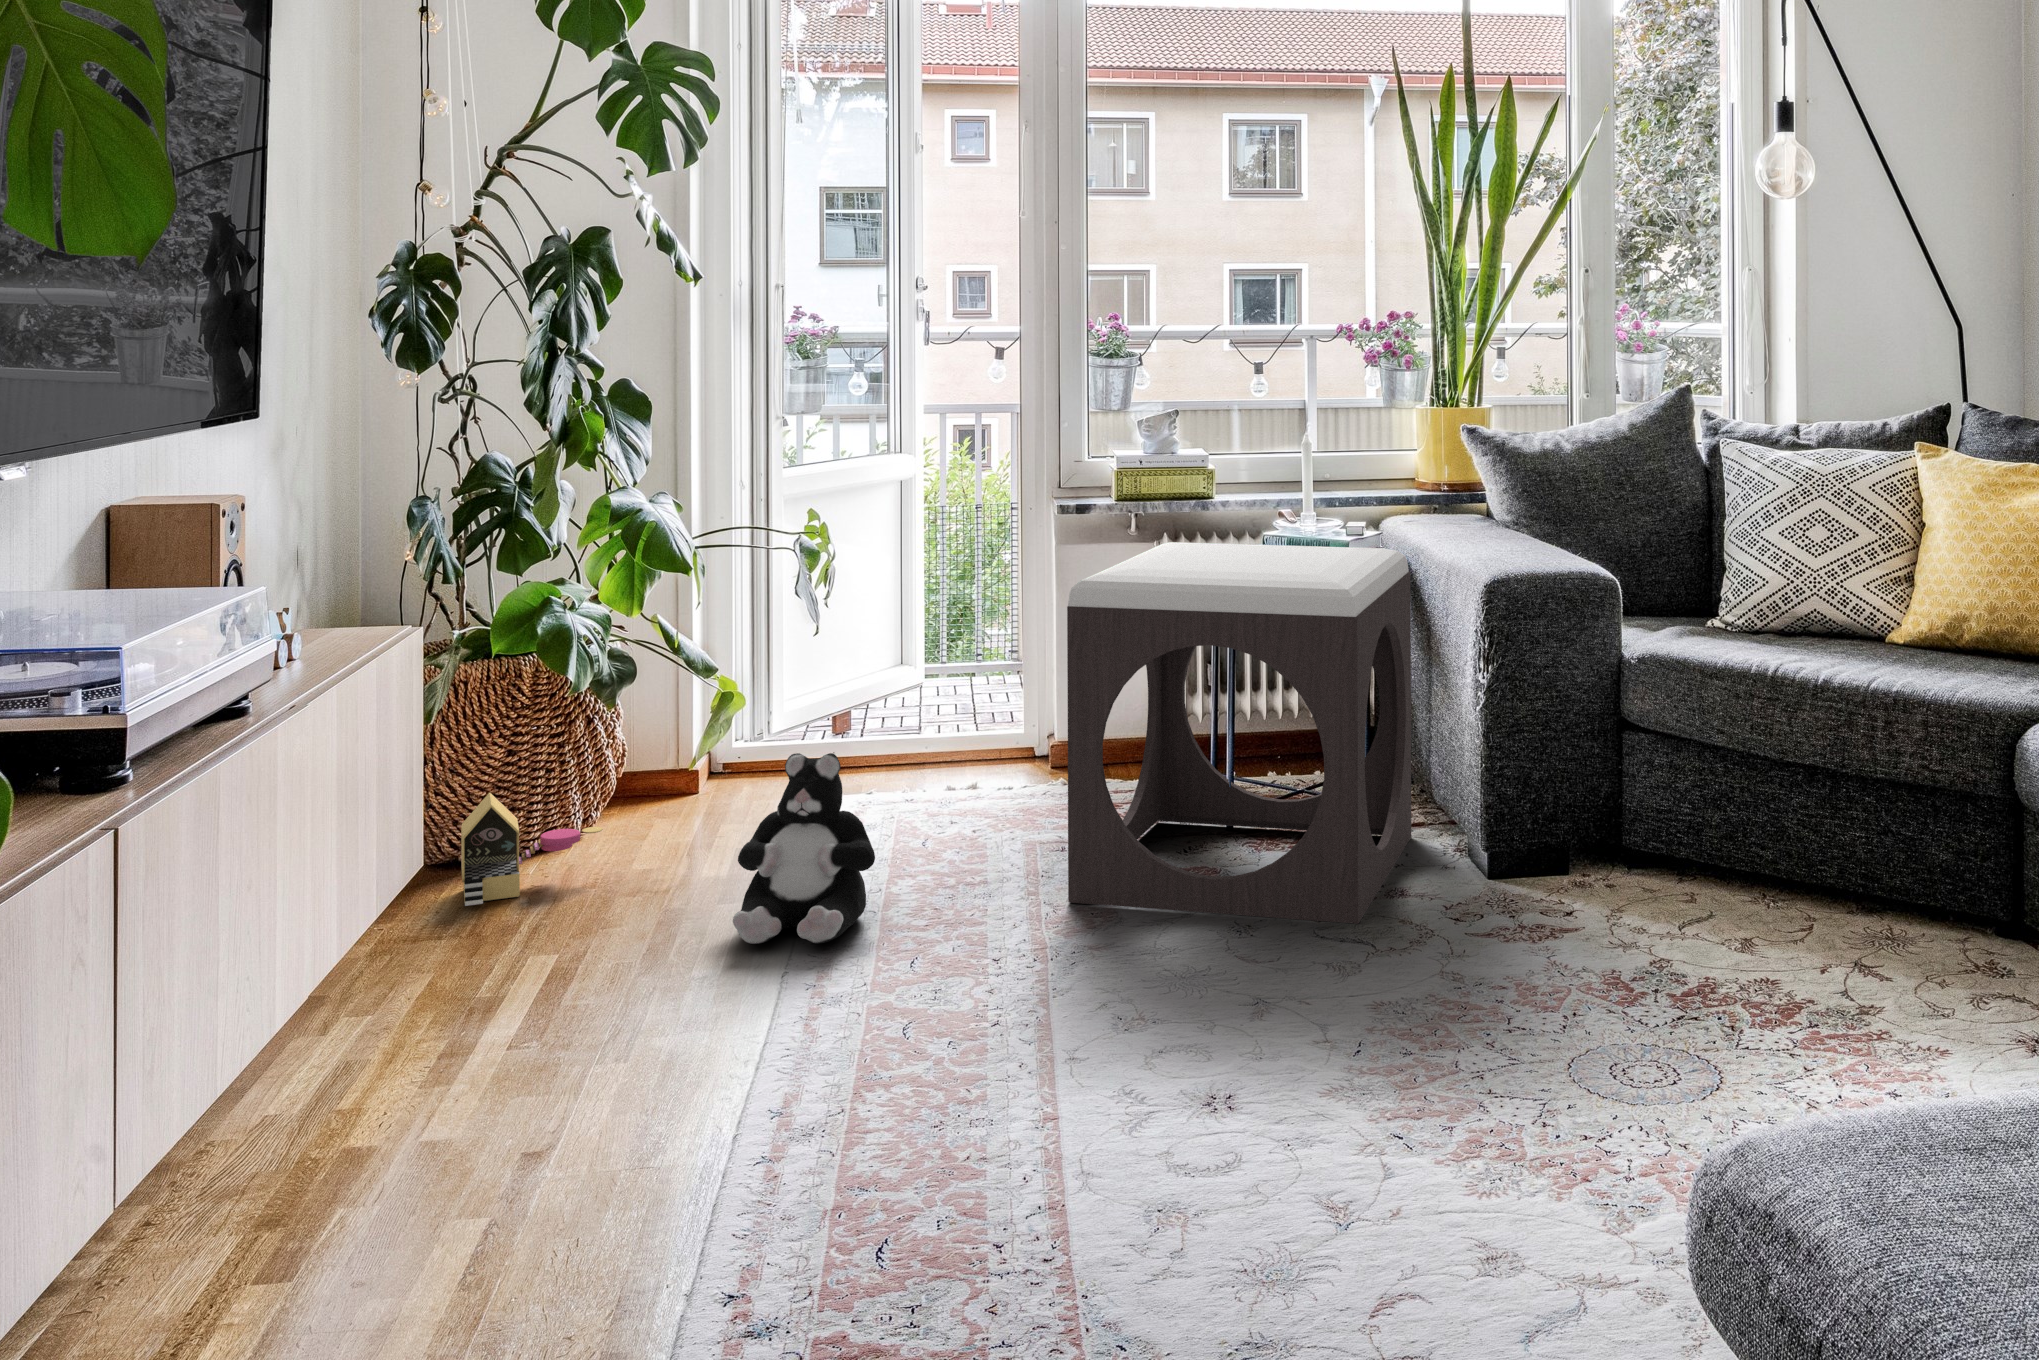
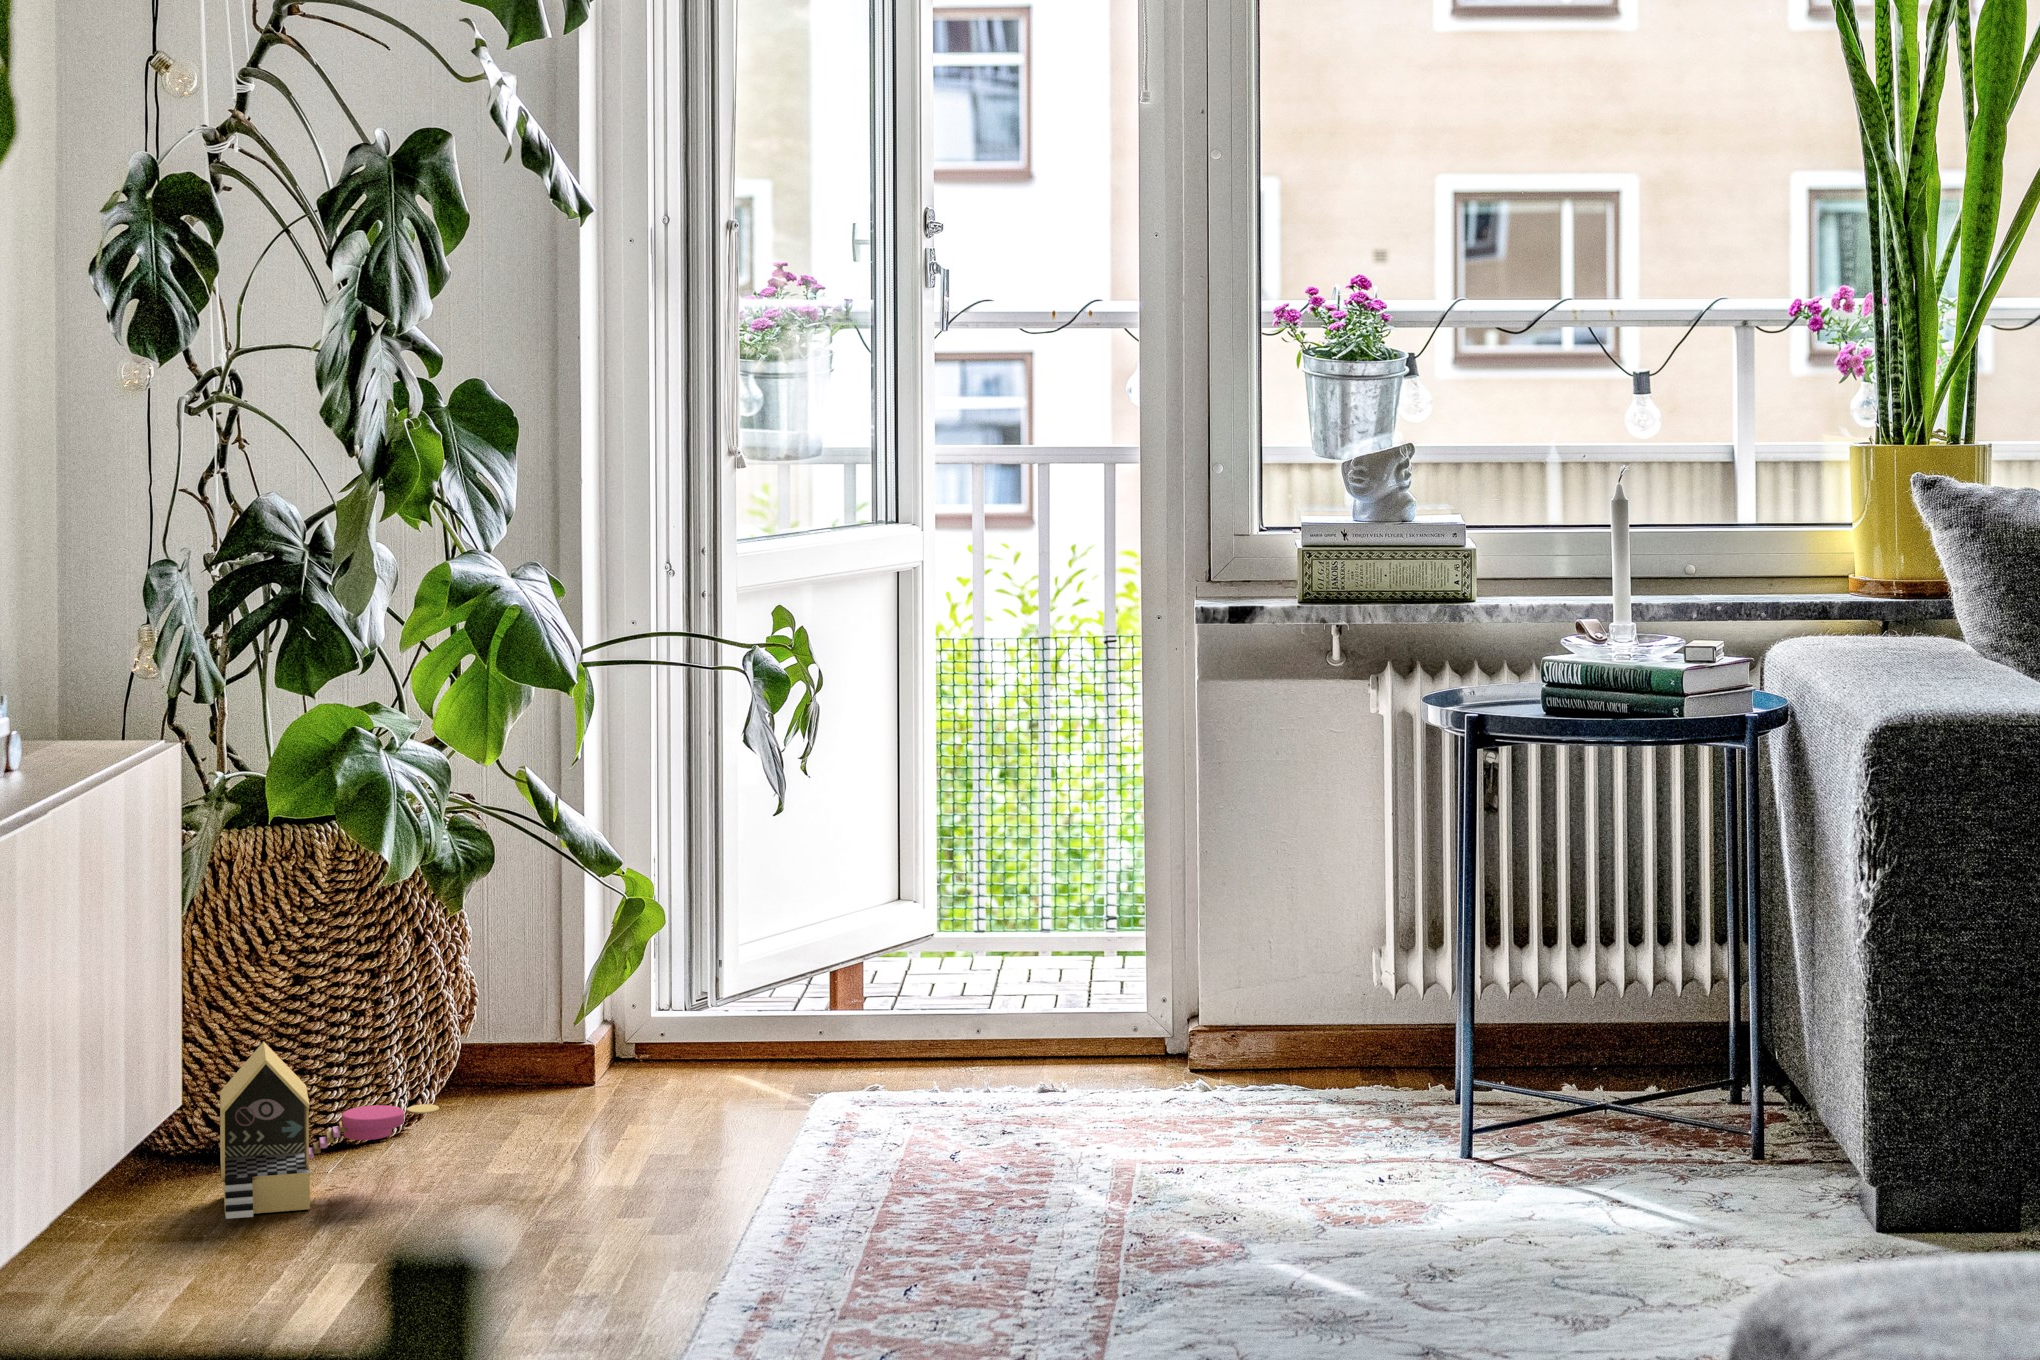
footstool: present [1067,542,1411,924] -> none [1184,662,1779,1306]
plush toy: present [733,753,875,944] -> none [640,990,869,1297]

